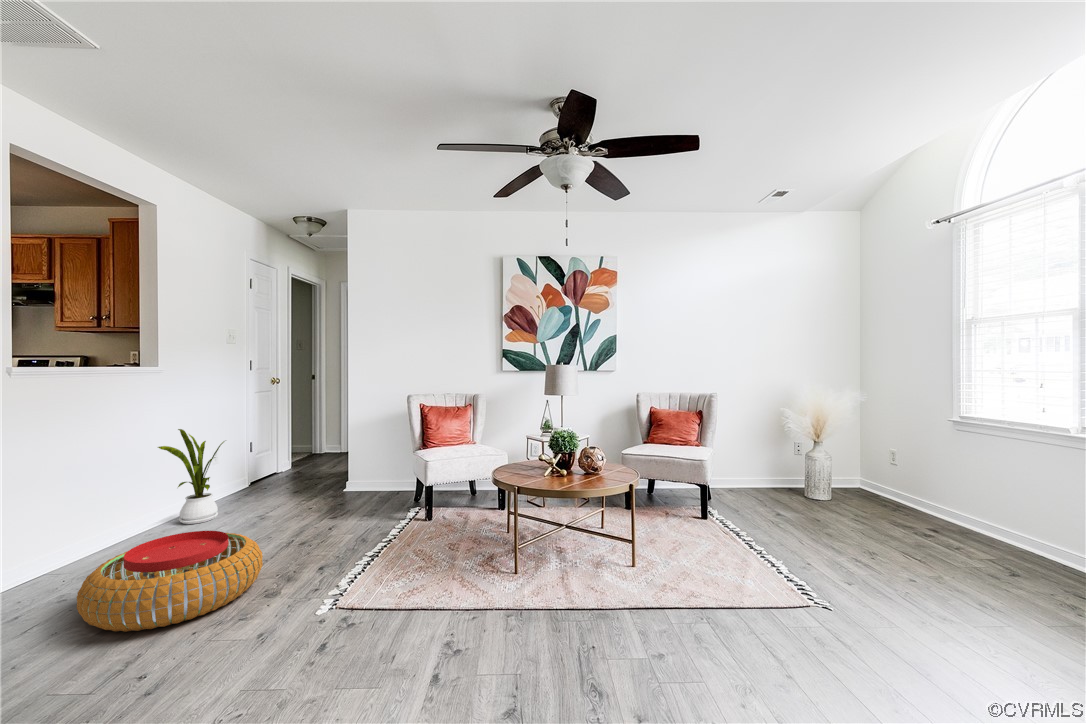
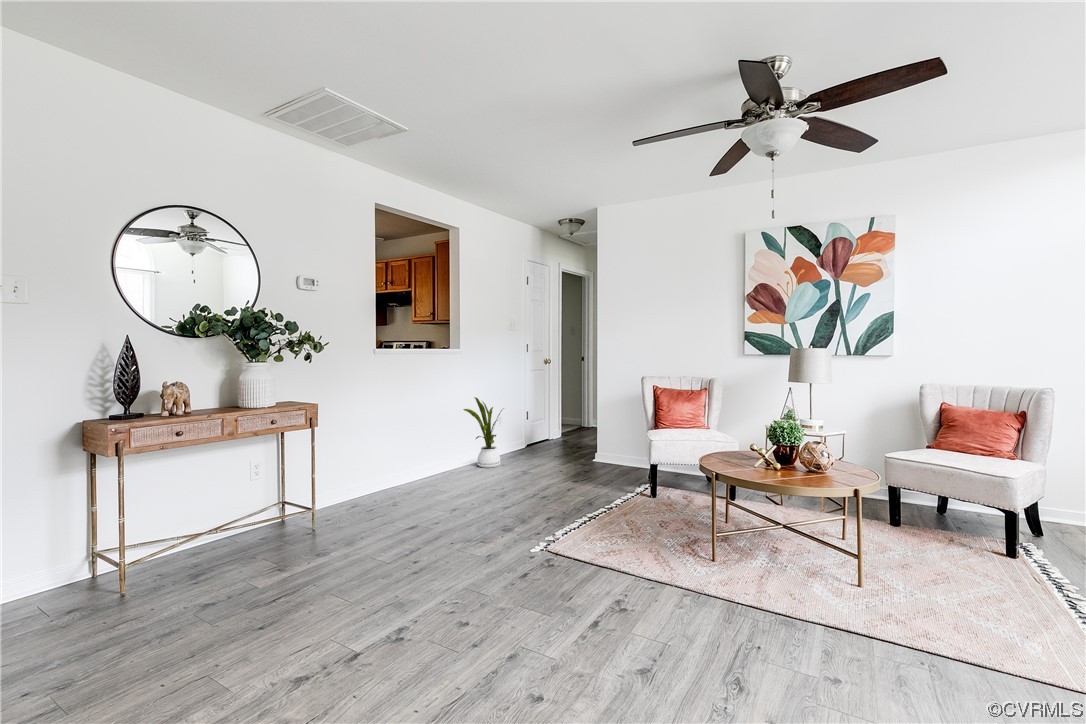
pouf: present [77,531,263,632] -> none [413,472,515,531]

